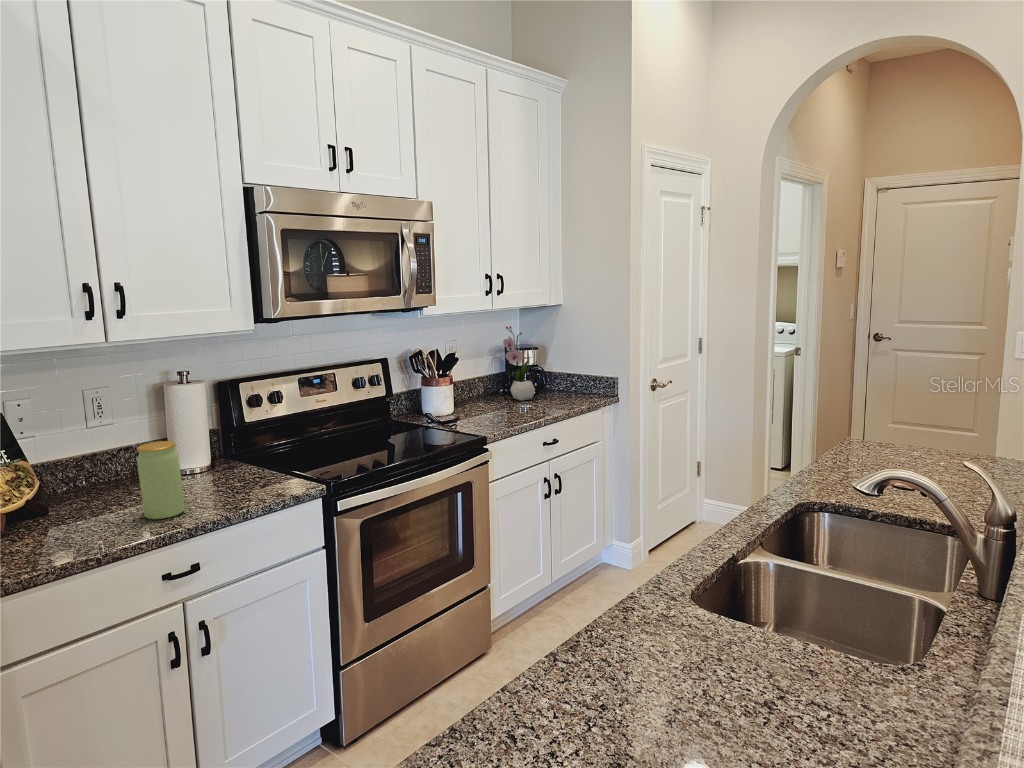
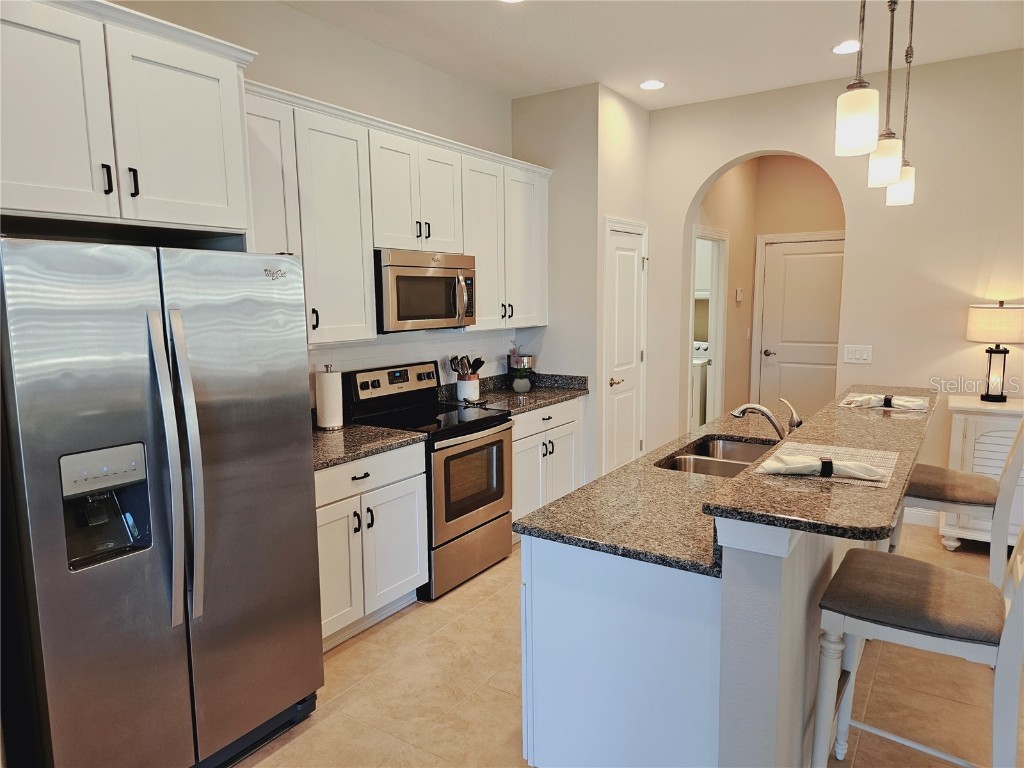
jar: present [137,441,185,519] -> none [336,402,359,446]

